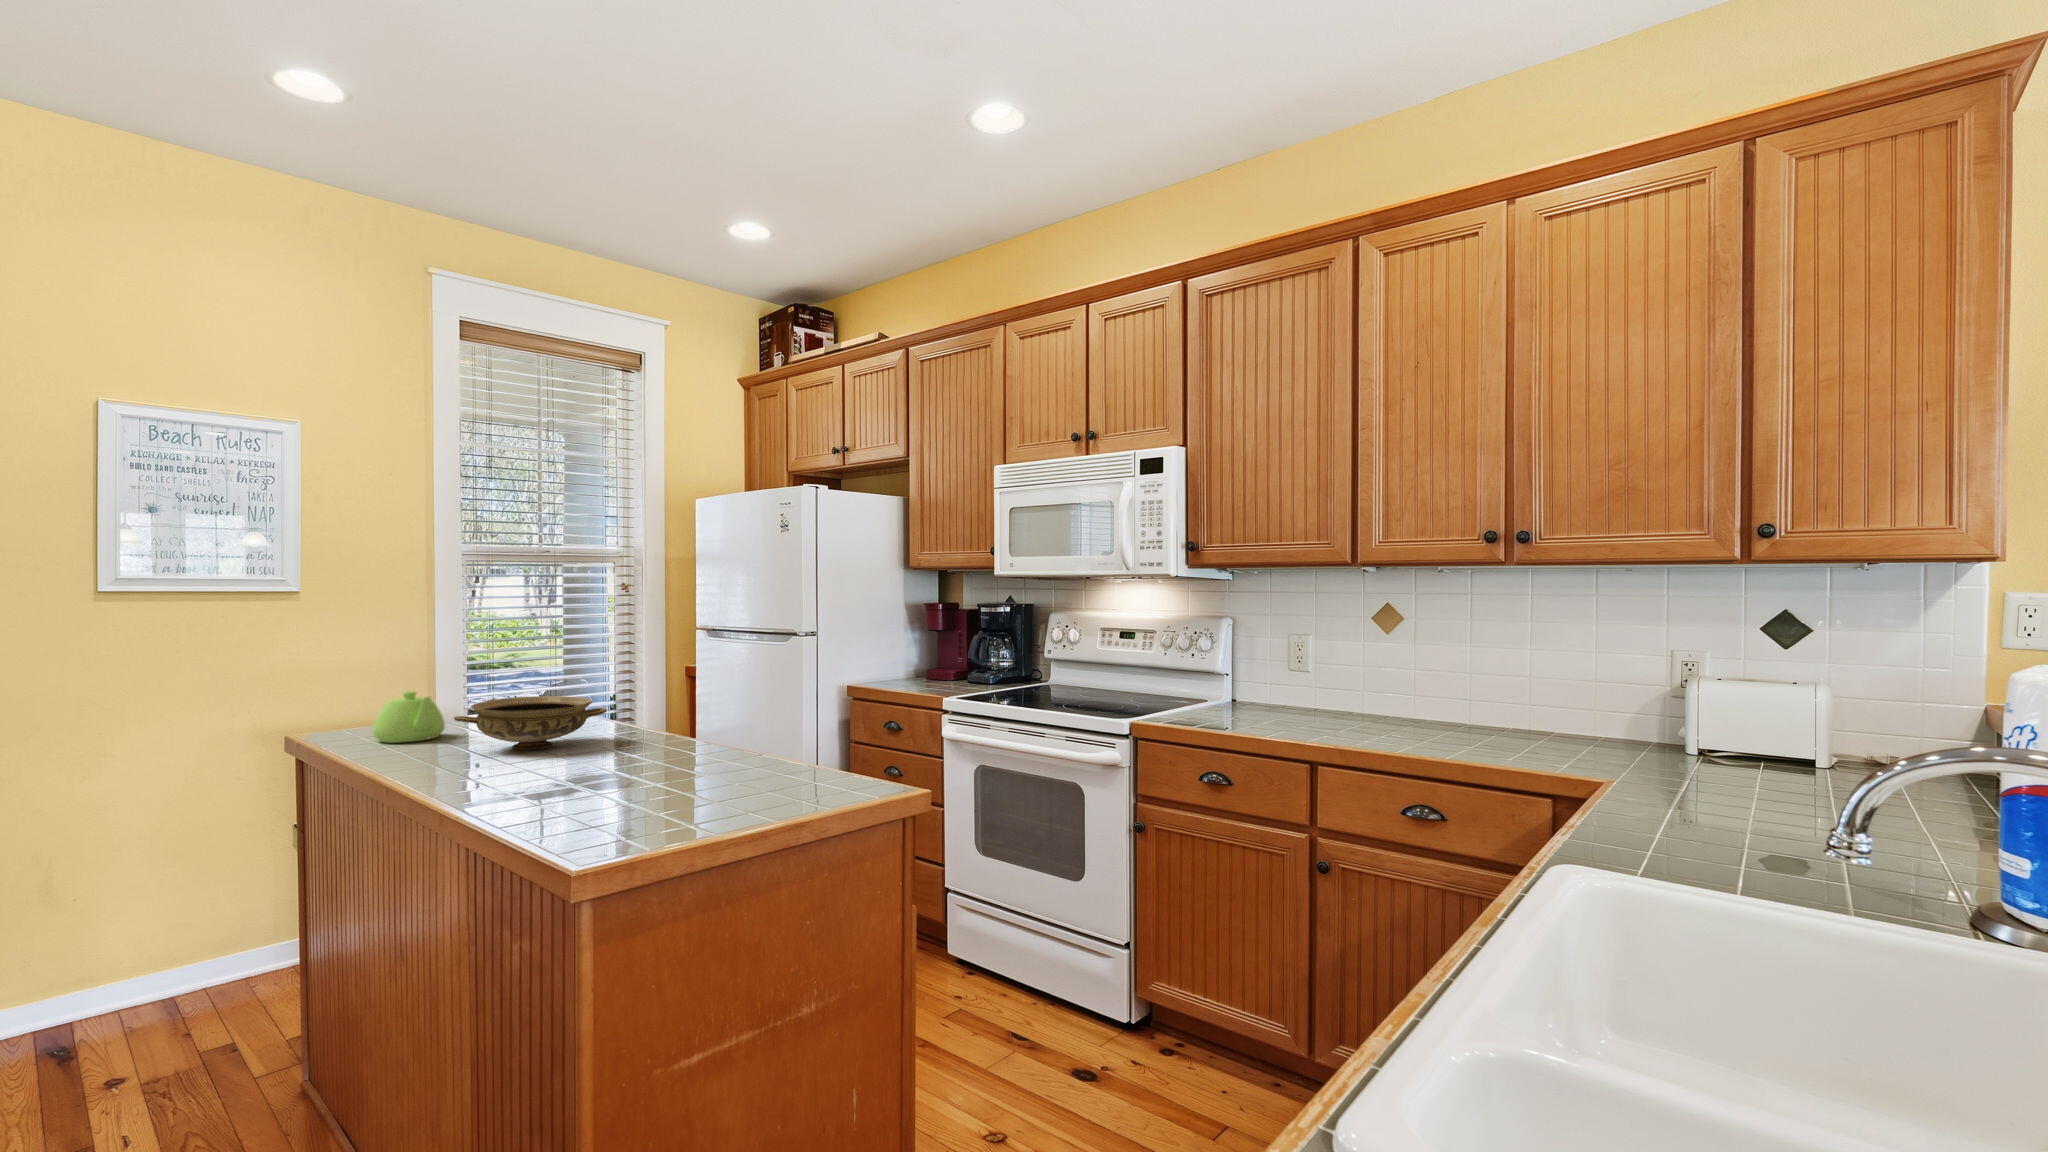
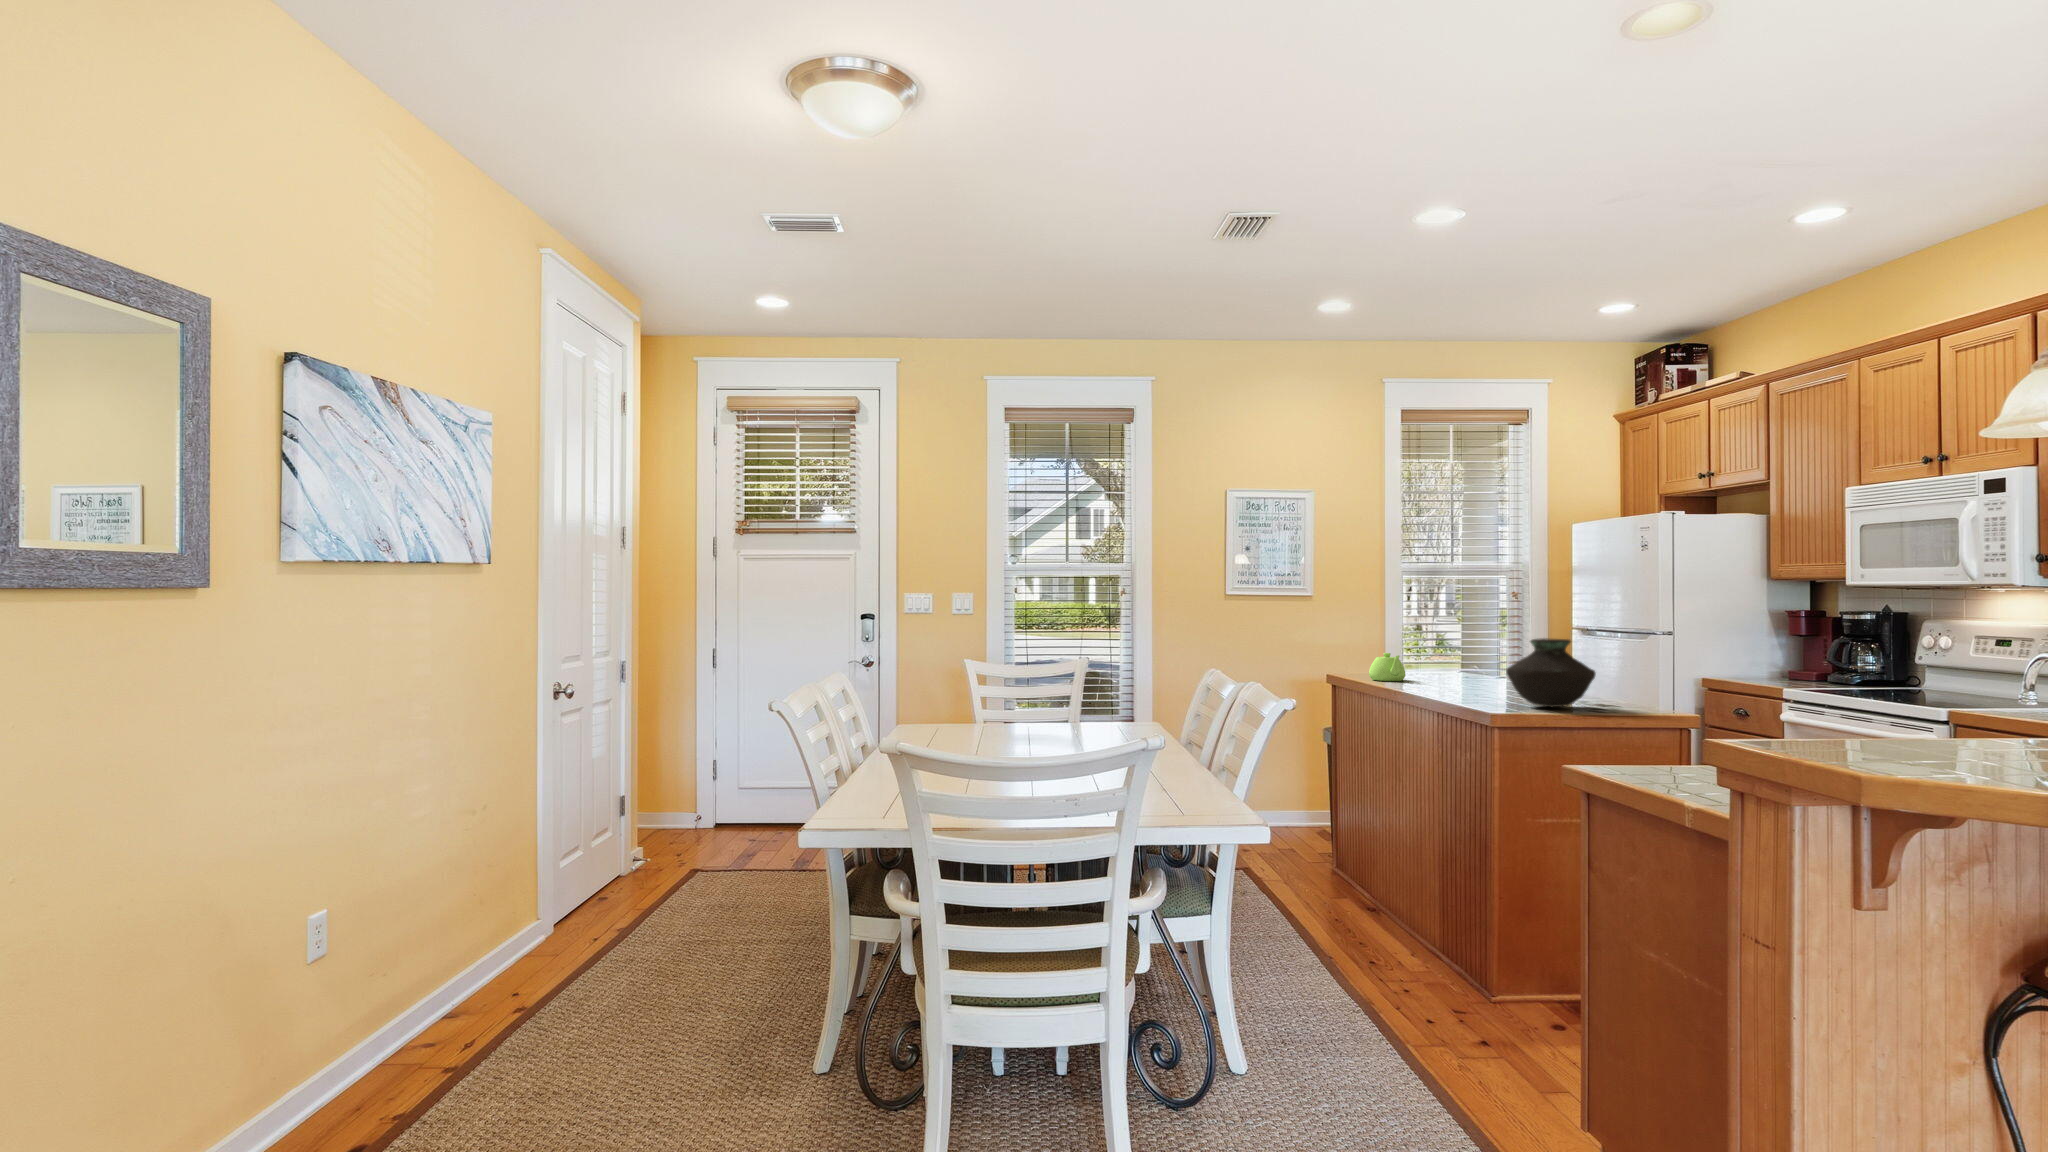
vase: none [621,667,773,793] -> present [1506,638,1596,707]
ceramic bowl: present [454,696,607,750] -> none [1414,659,1500,688]

